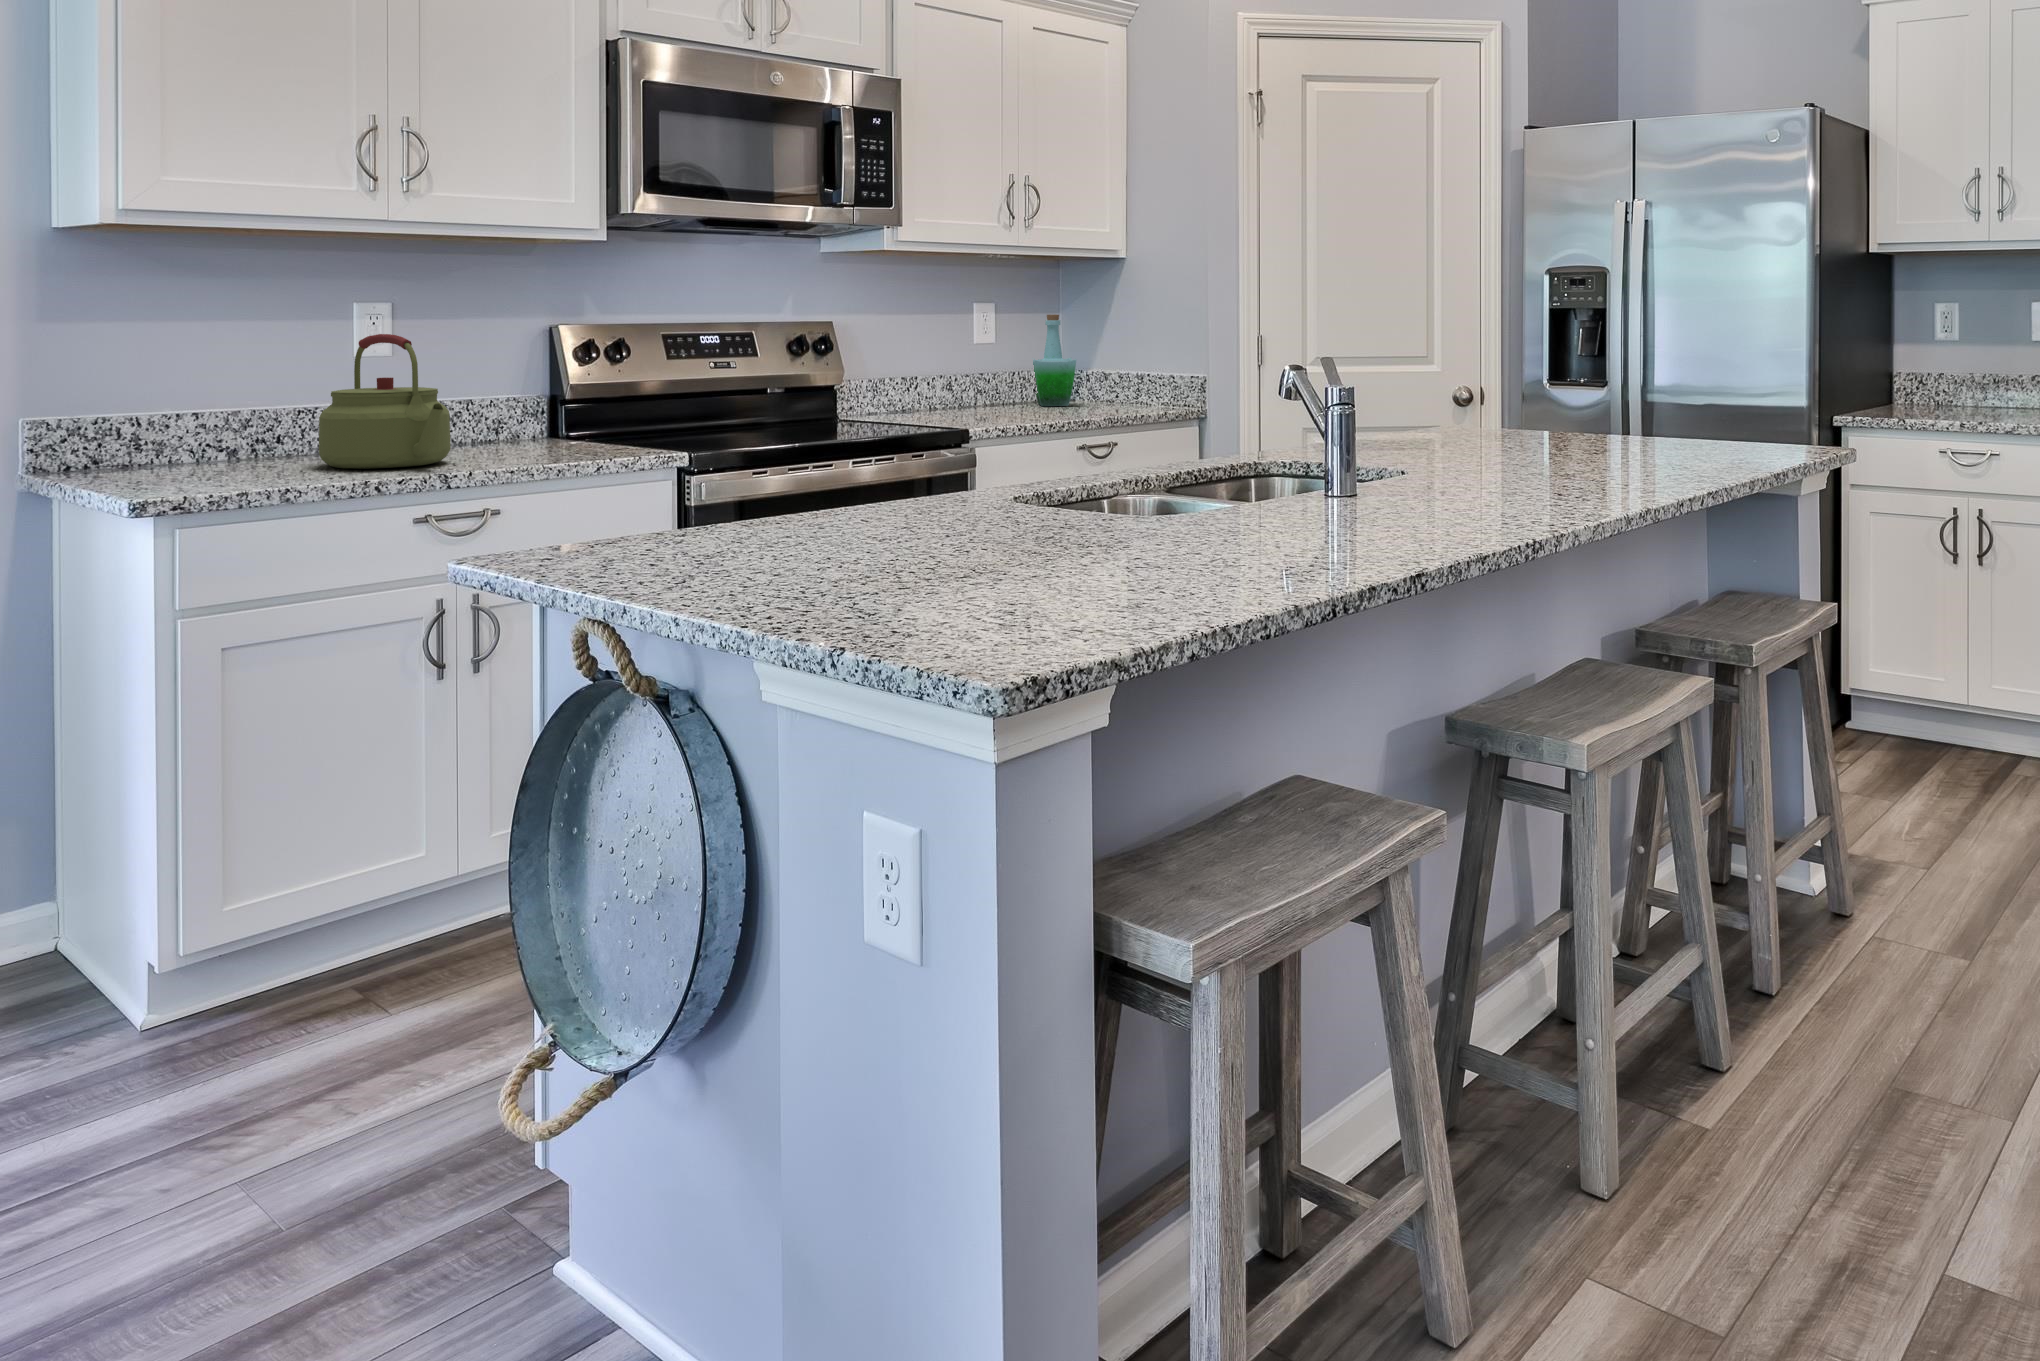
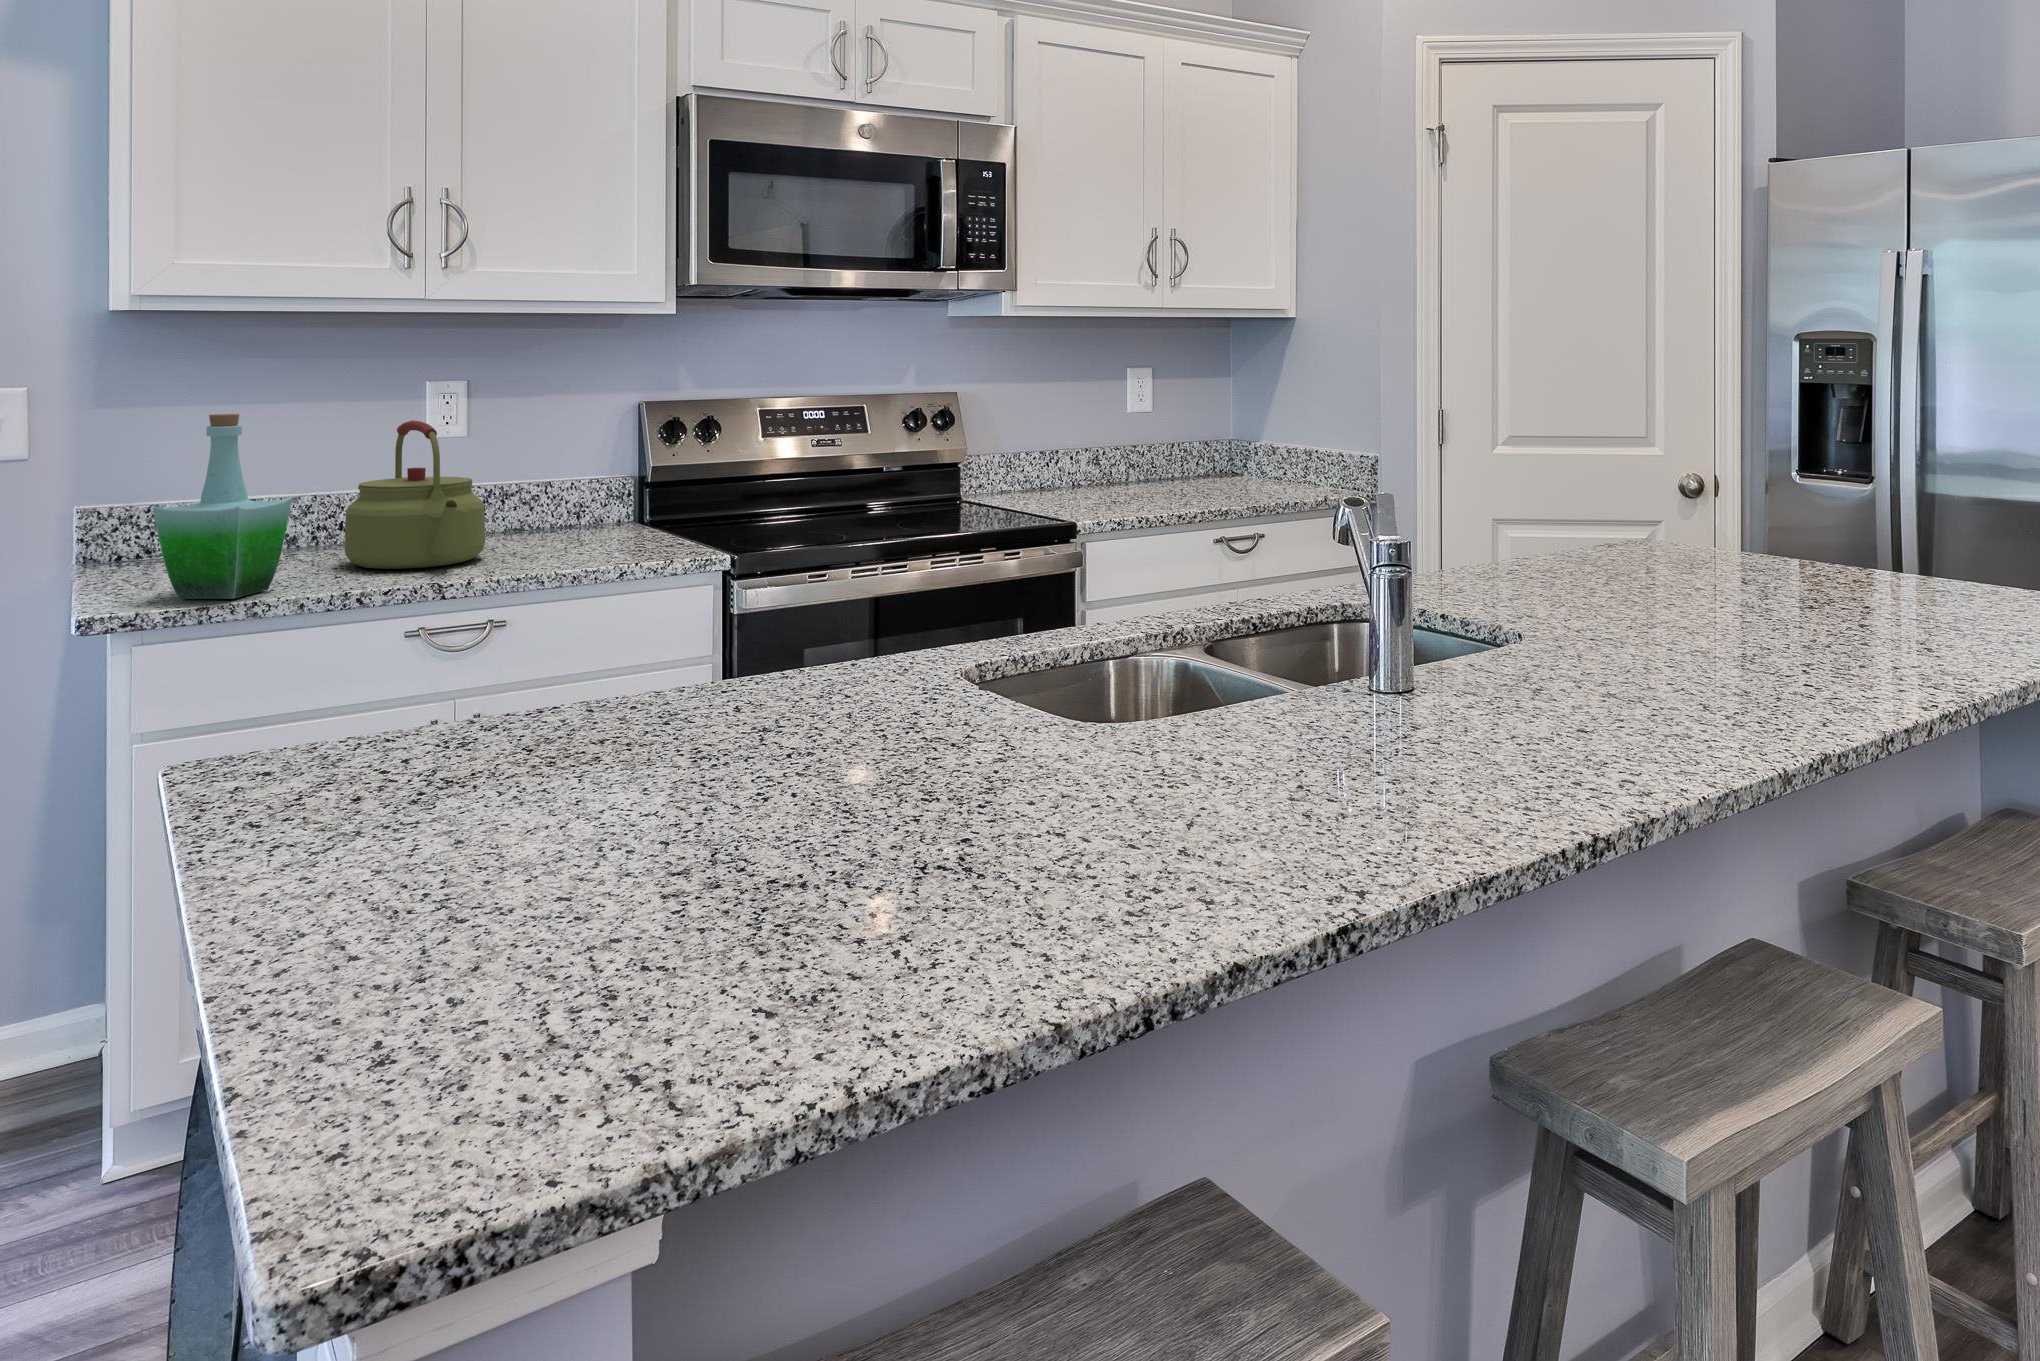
bottle: present [1033,314,1076,406] -> present [153,414,292,599]

